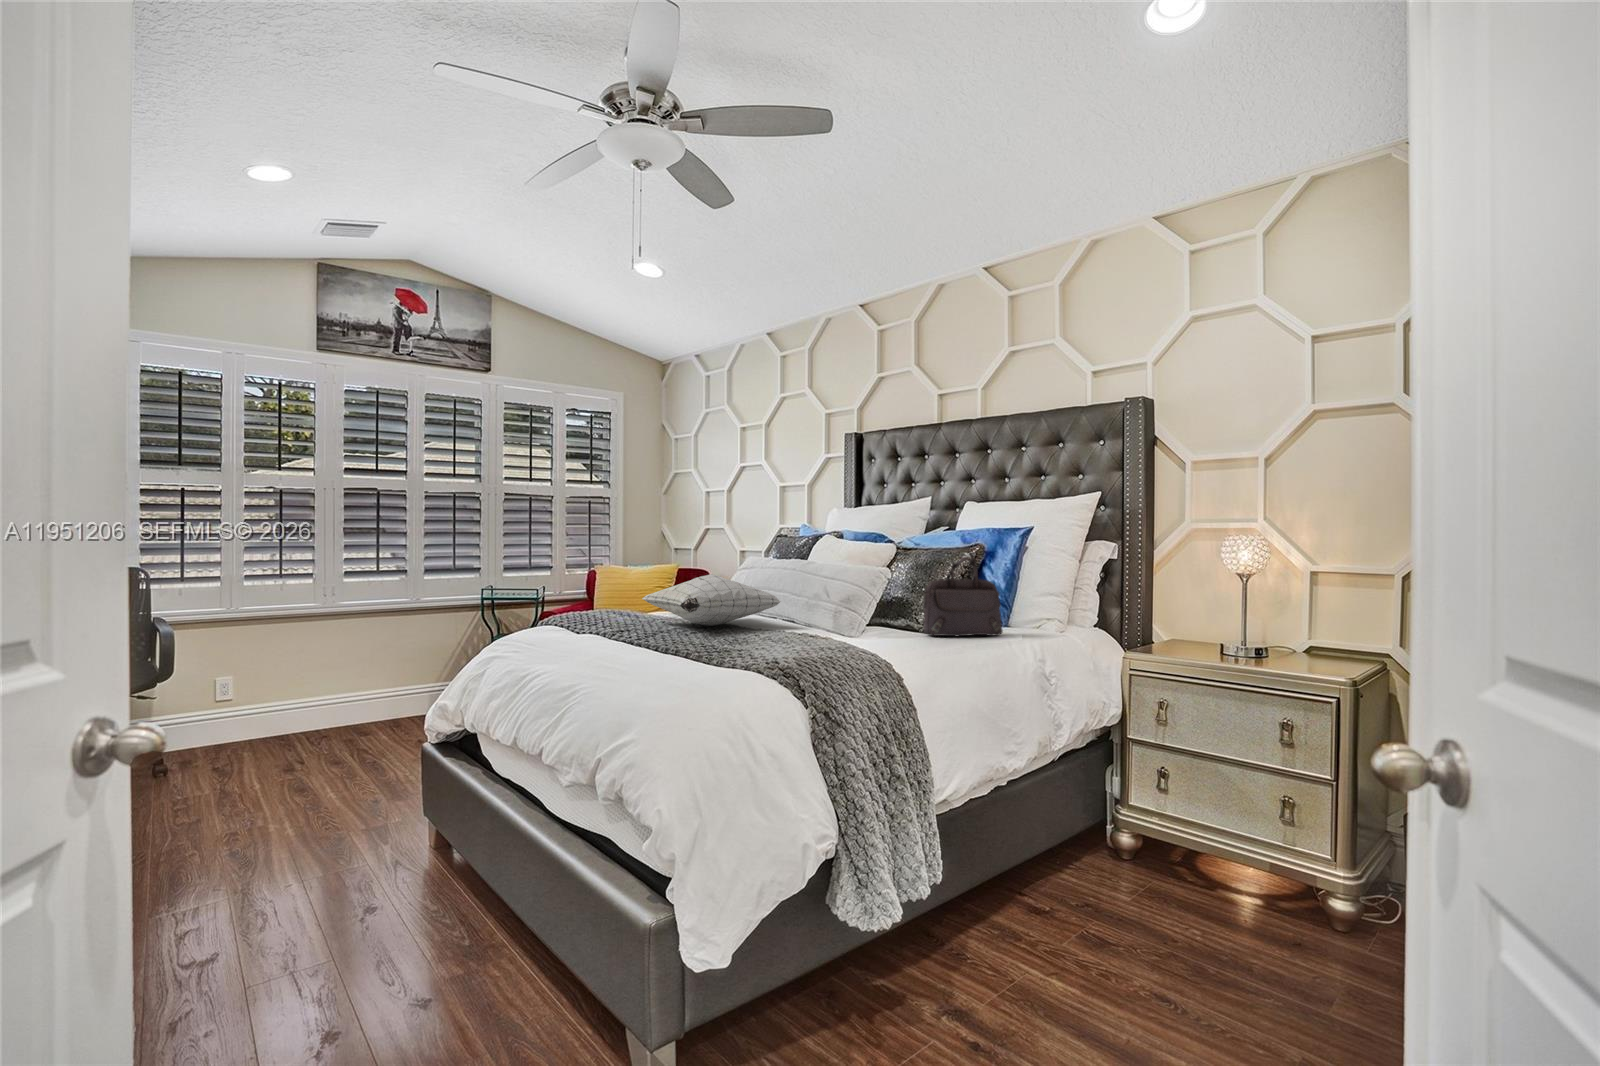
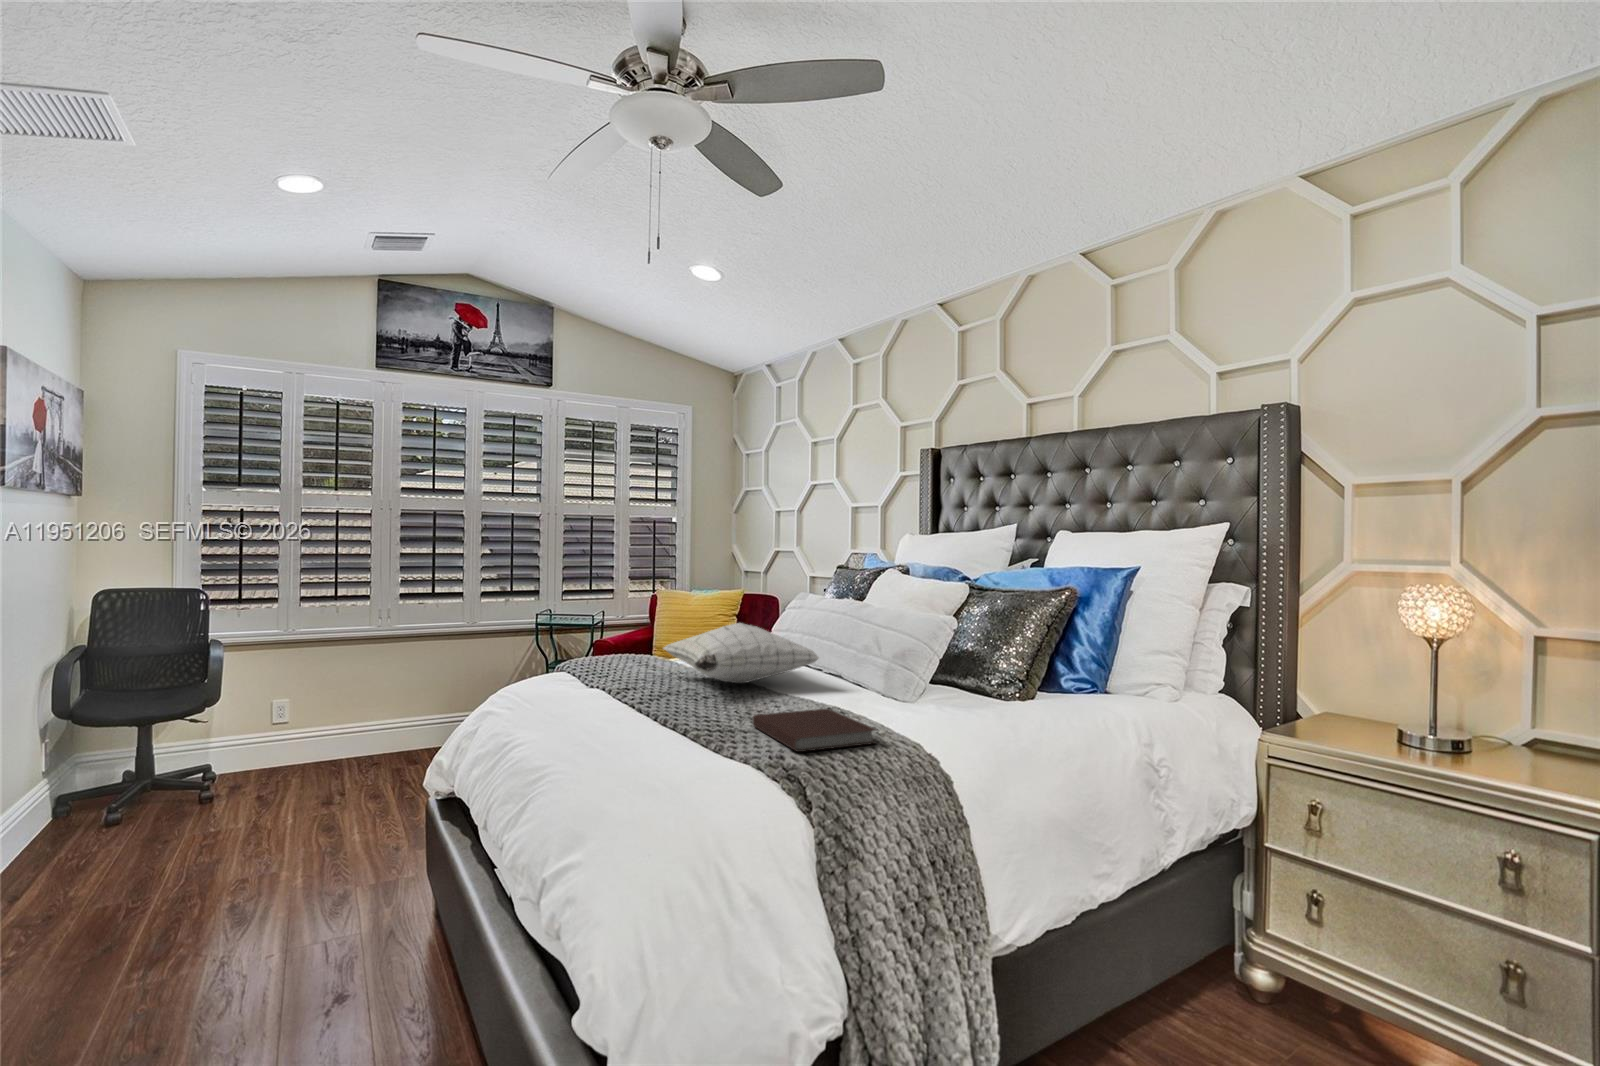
handbag: present [923,551,1003,636] -> none [990,600,1095,713]
notebook: none [740,635,845,659] -> present [753,709,878,752]

